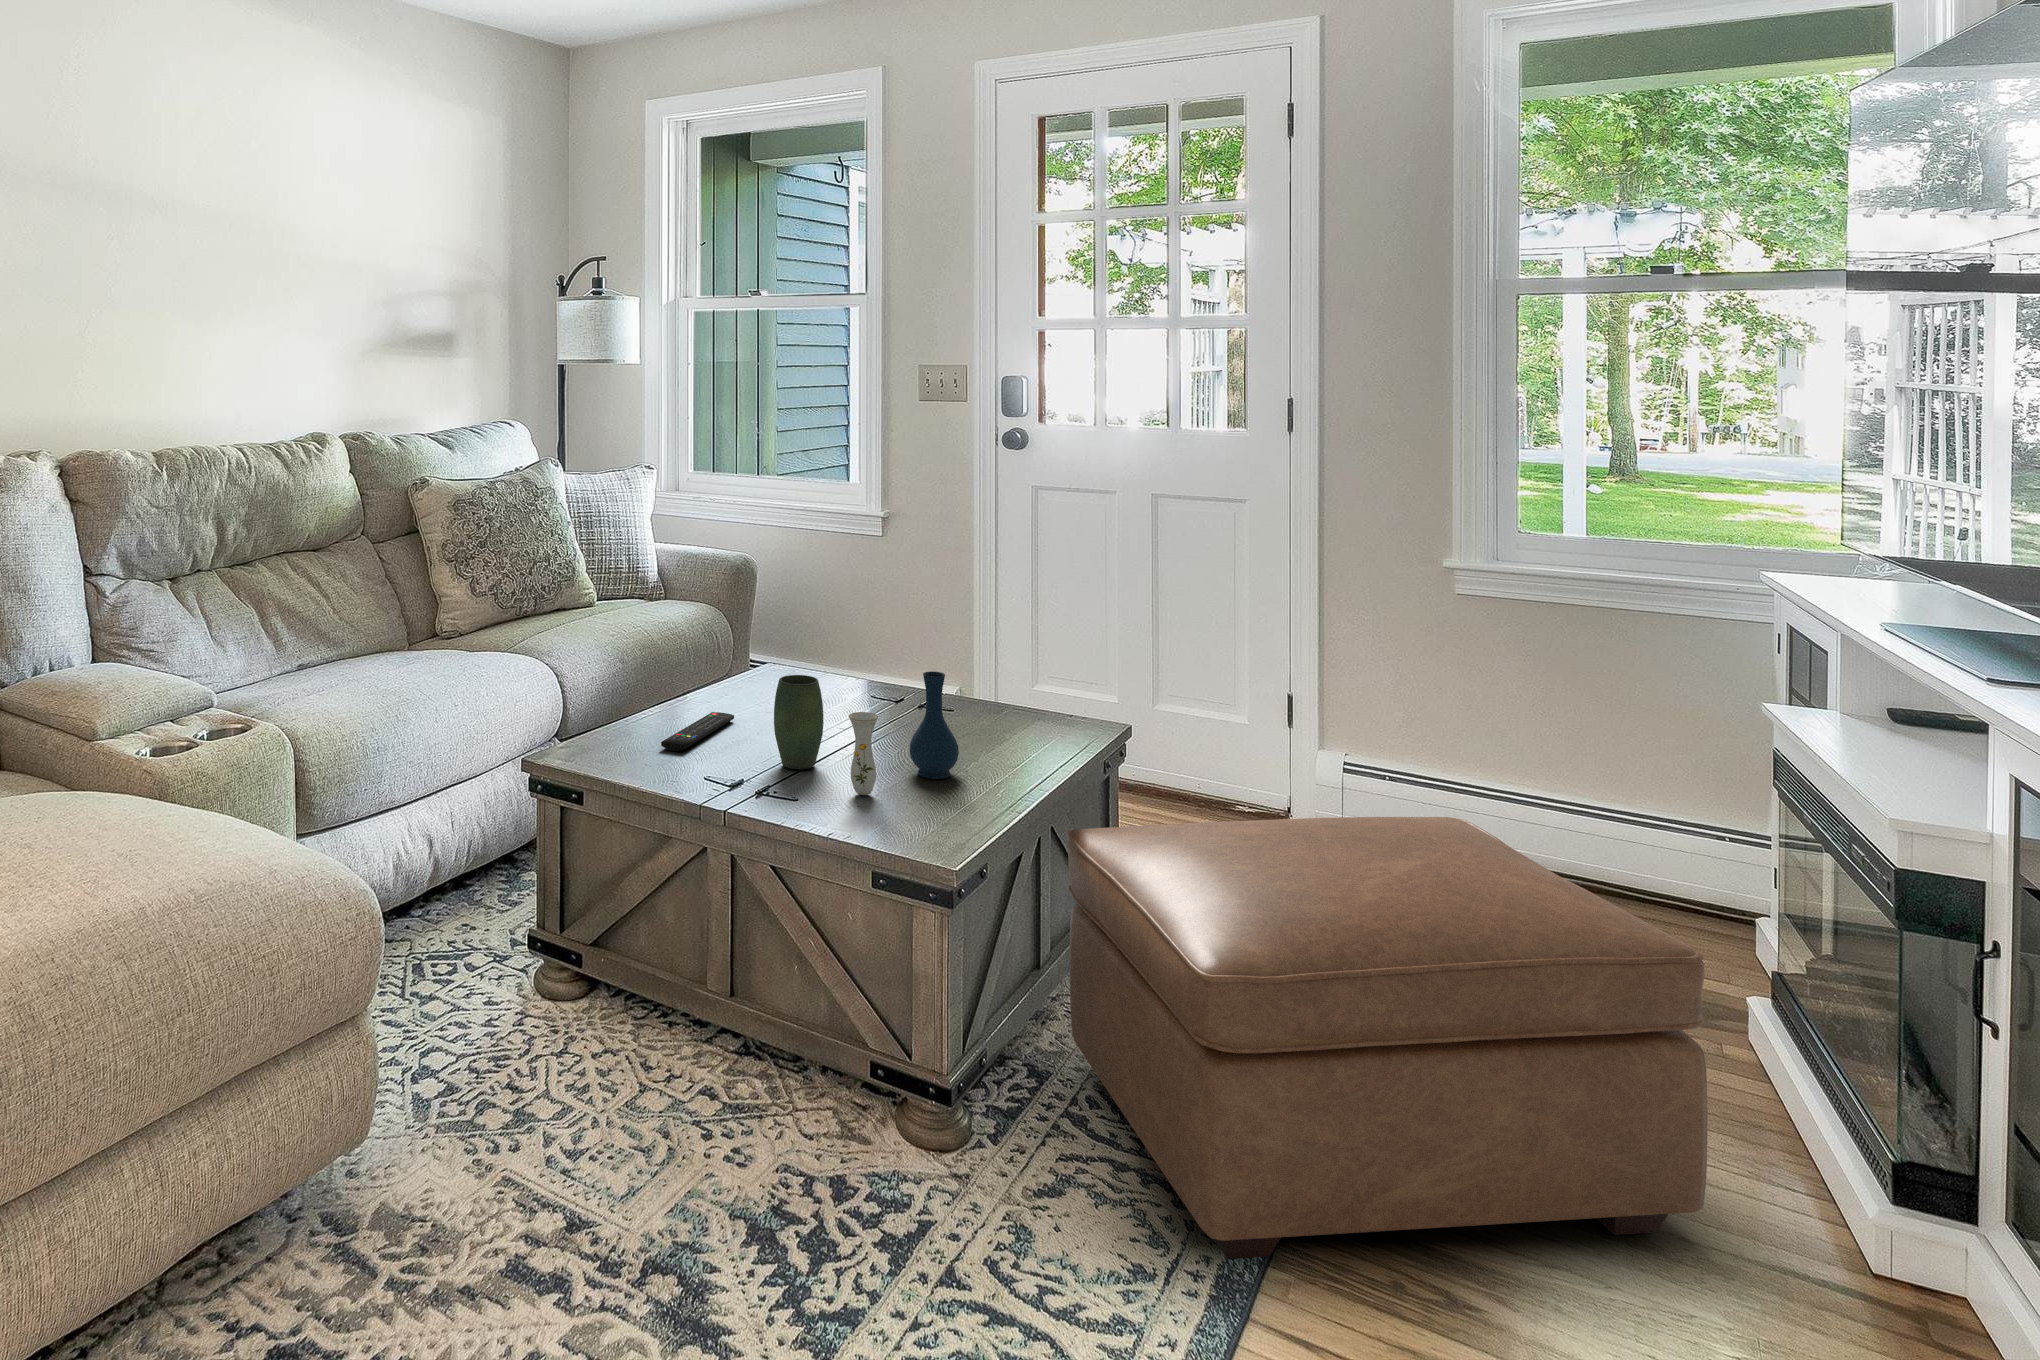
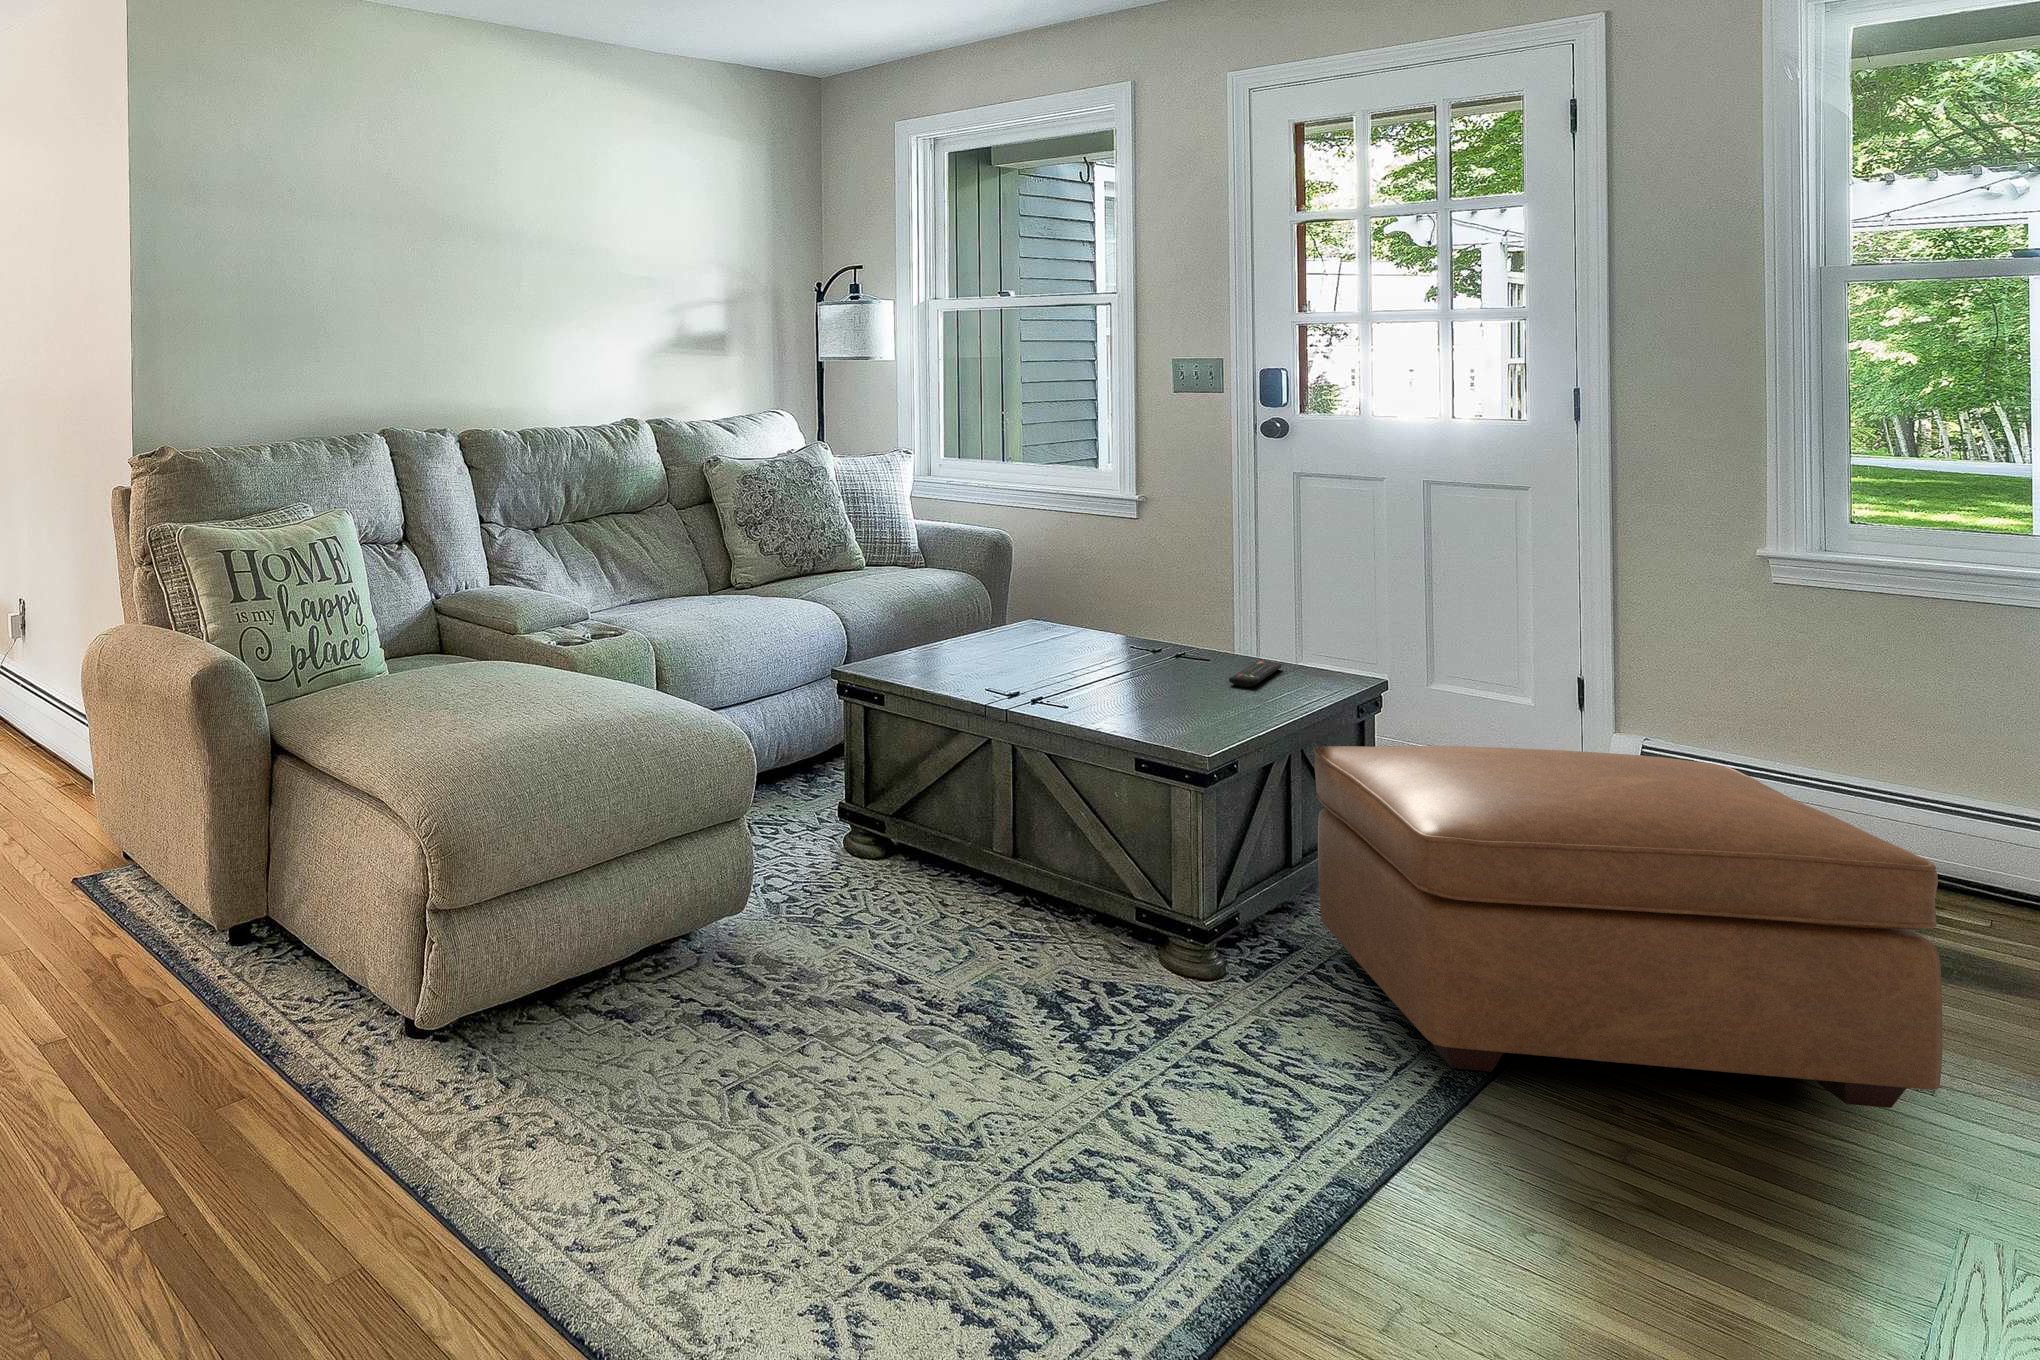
vase: present [774,671,959,795] -> none [1044,612,1212,707]
remote control: present [661,712,734,751] -> present [1229,661,1282,687]

